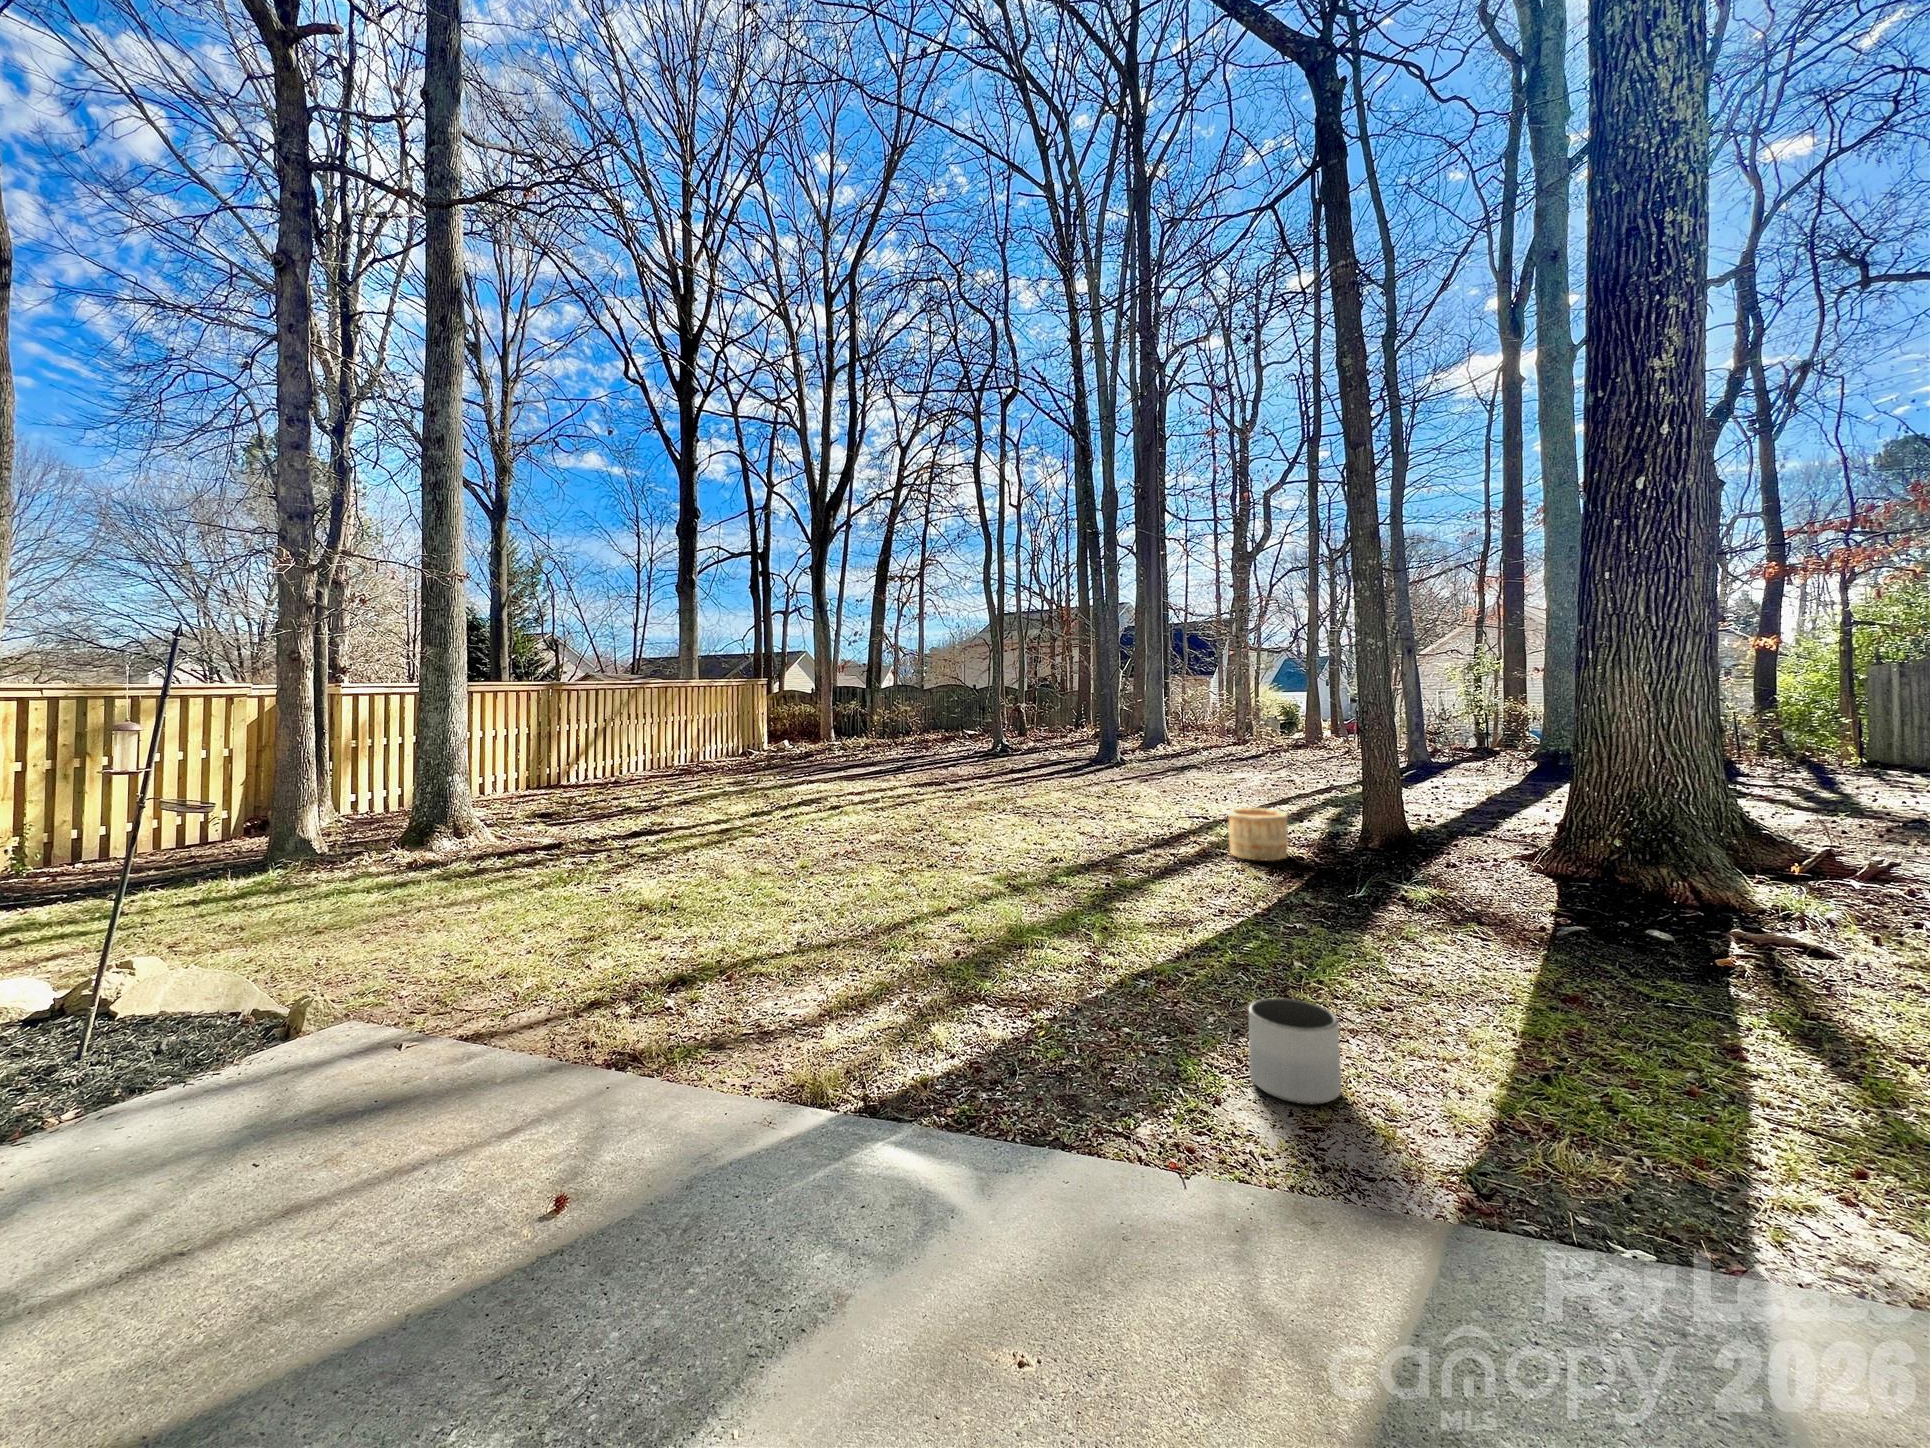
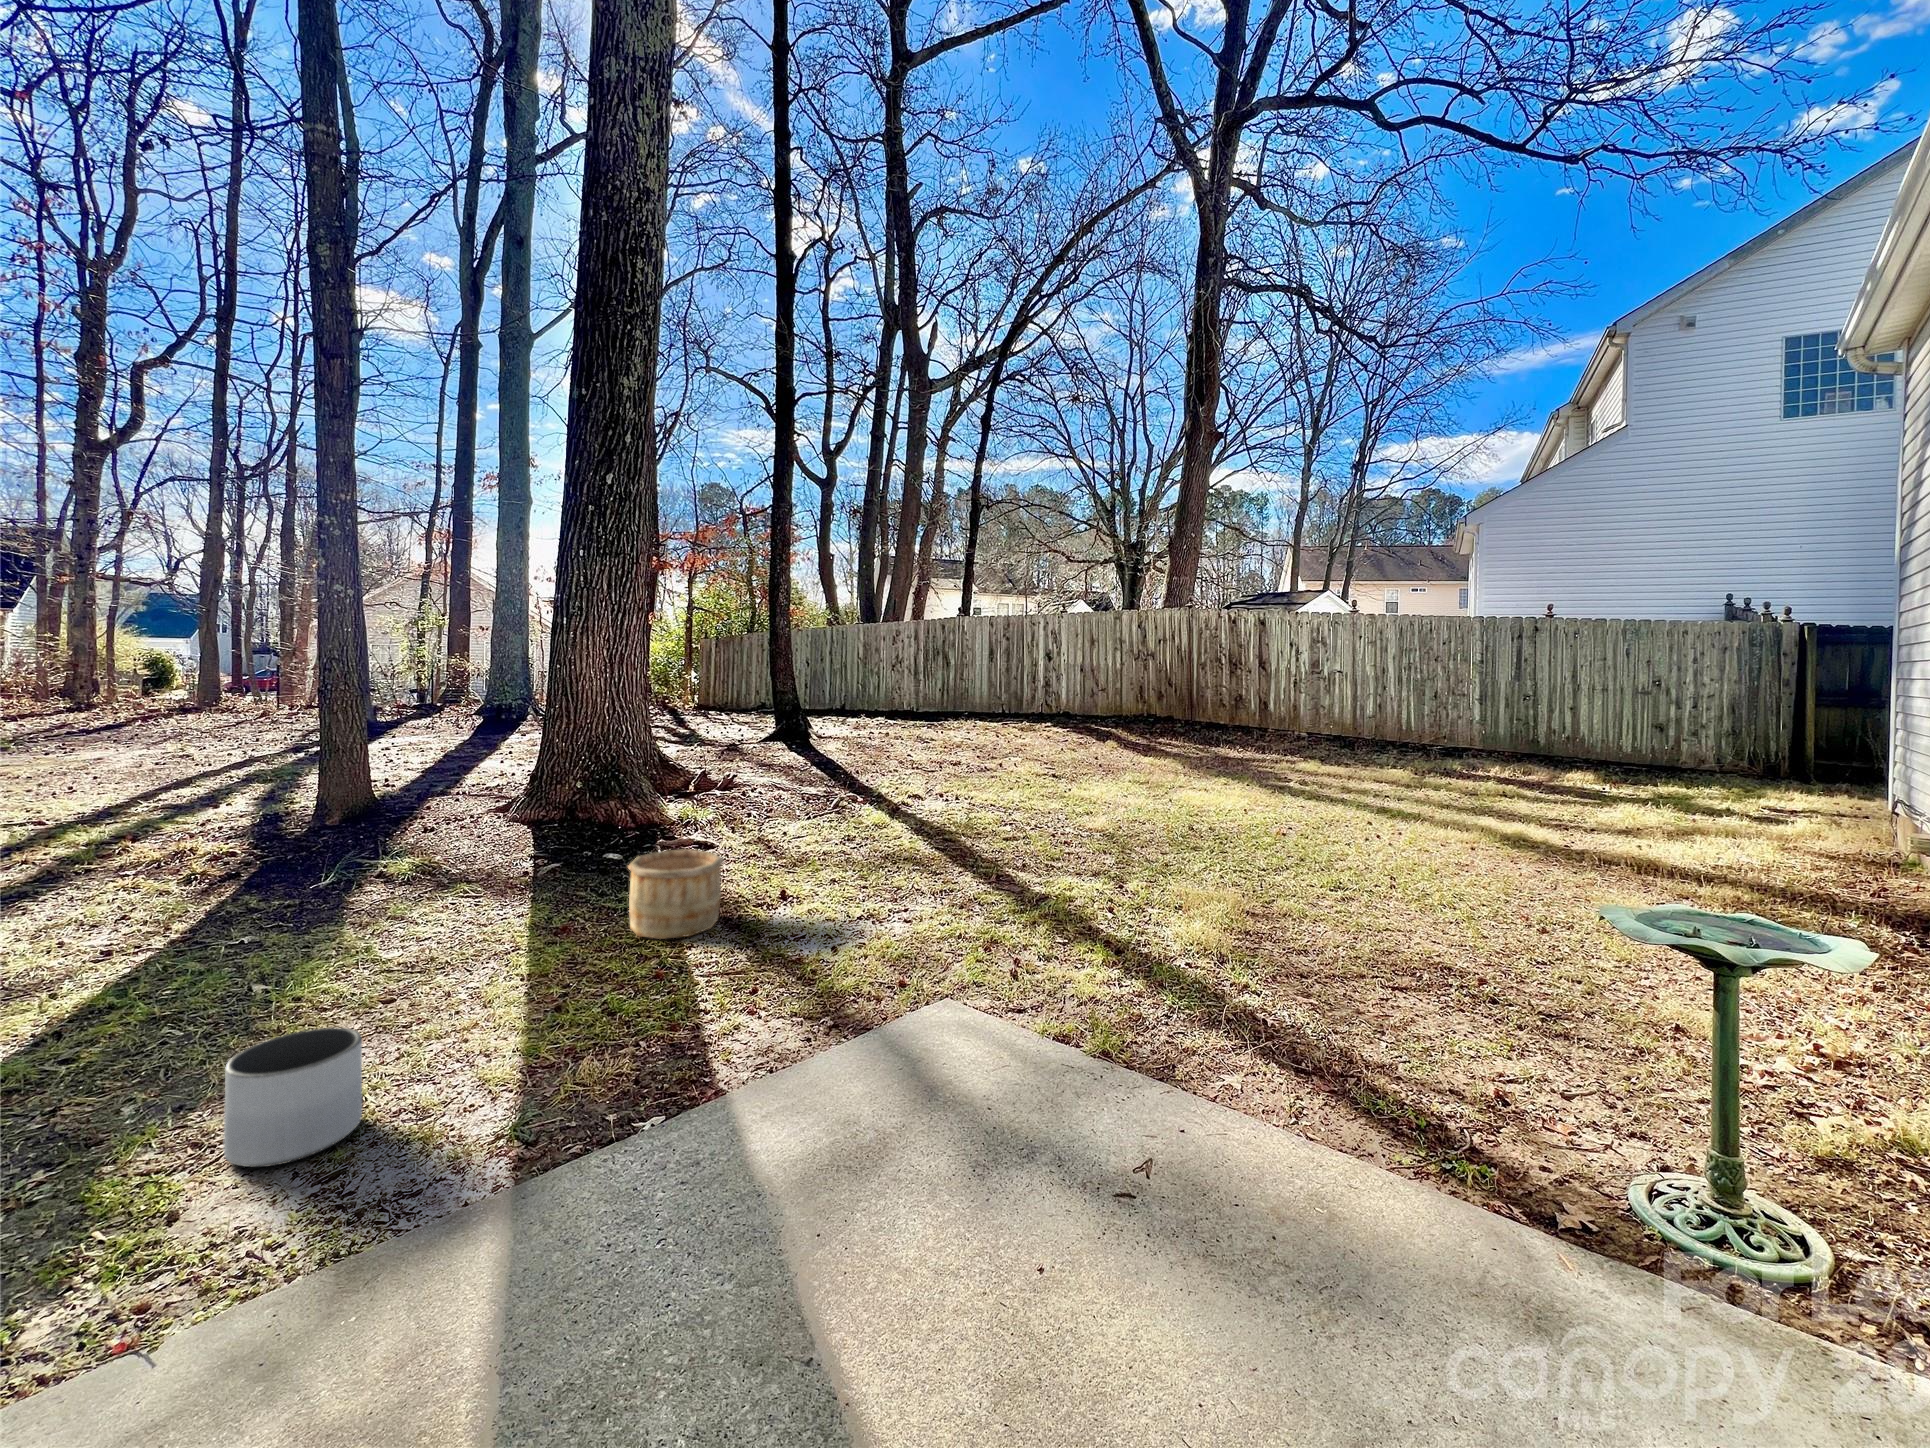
wooden bucket: present [1227,808,1288,861] -> present [628,849,724,939]

